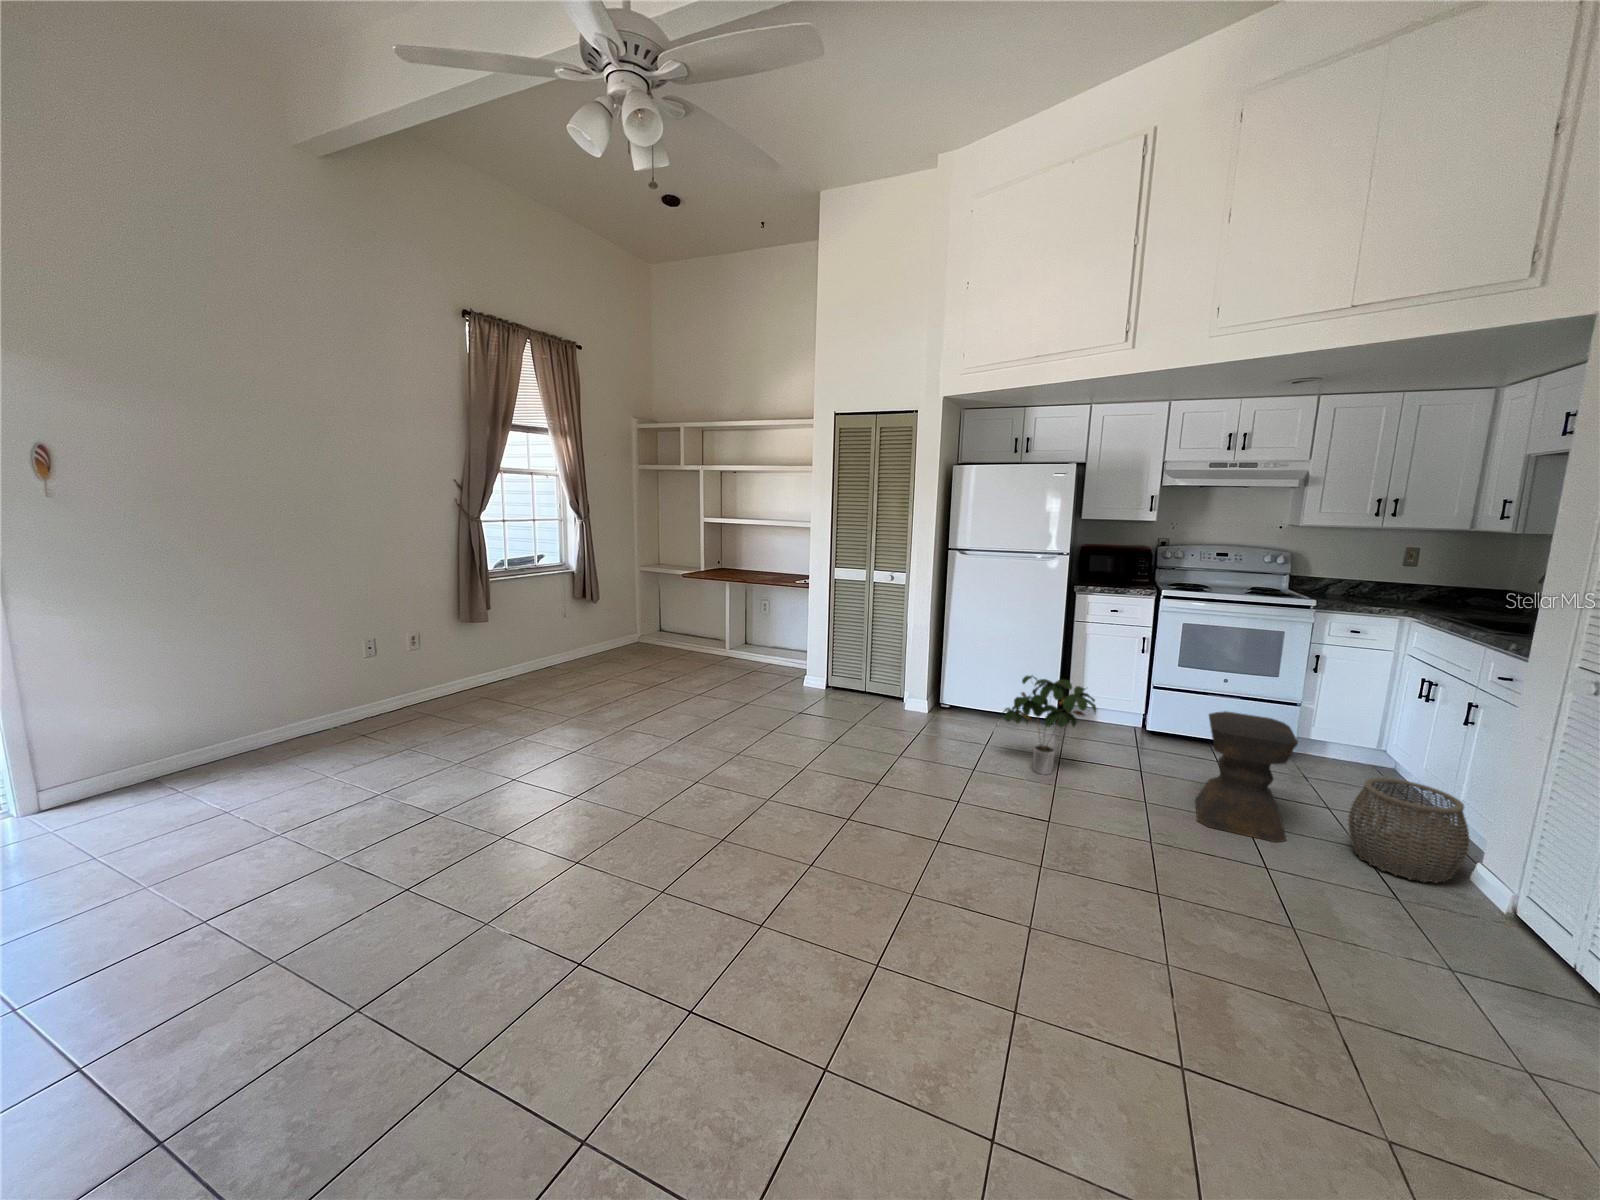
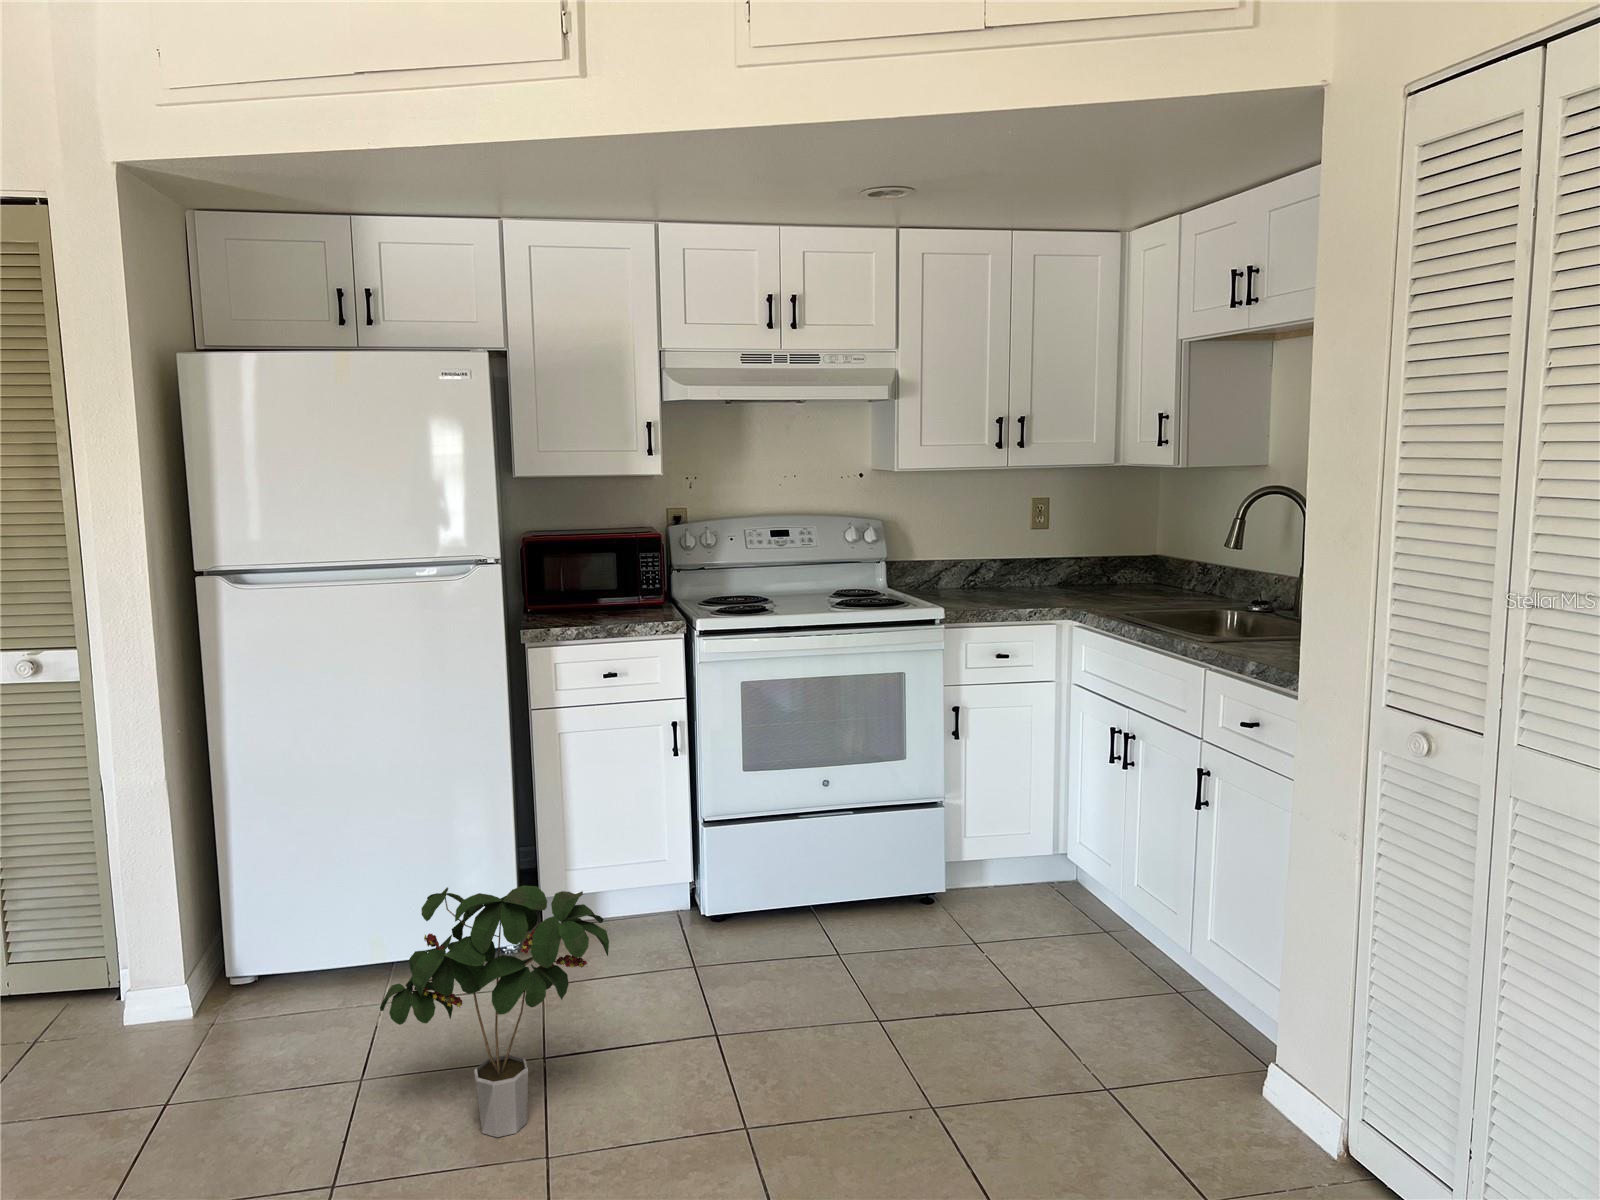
stool: present [1195,711,1298,842] -> none [830,874,1010,1160]
woven basket: present [1348,778,1470,883] -> none [1093,945,1275,1151]

